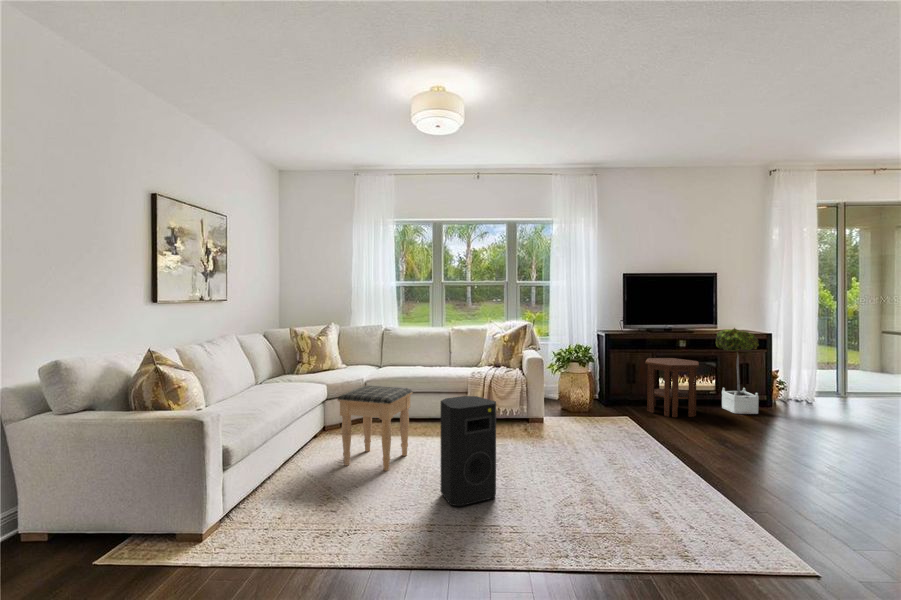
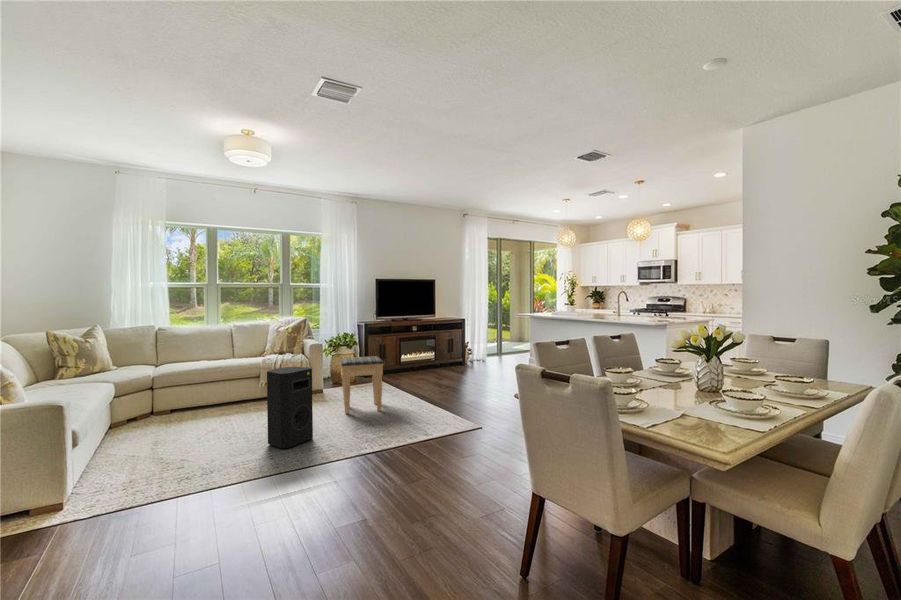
potted tree: present [716,328,759,414] -> none [435,315,460,372]
side table: present [645,358,699,417] -> none [393,339,427,378]
footstool: present [337,385,412,471] -> present [340,356,384,414]

